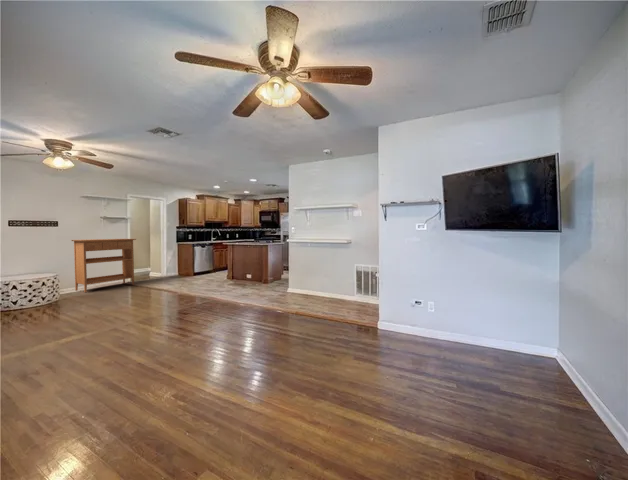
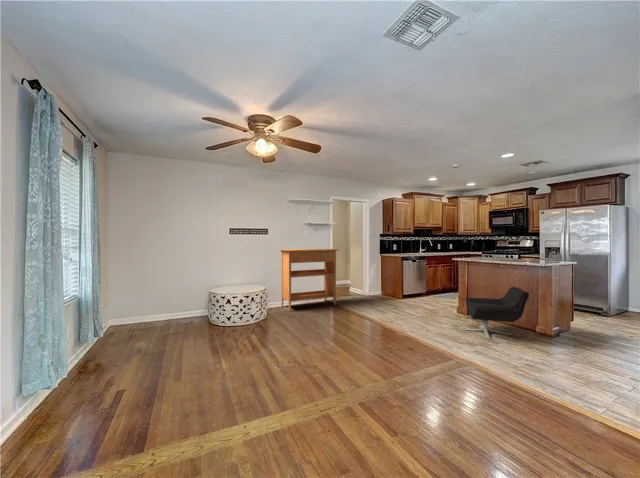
lounge chair: none [223,258,257,288] -> present [460,287,529,339]

